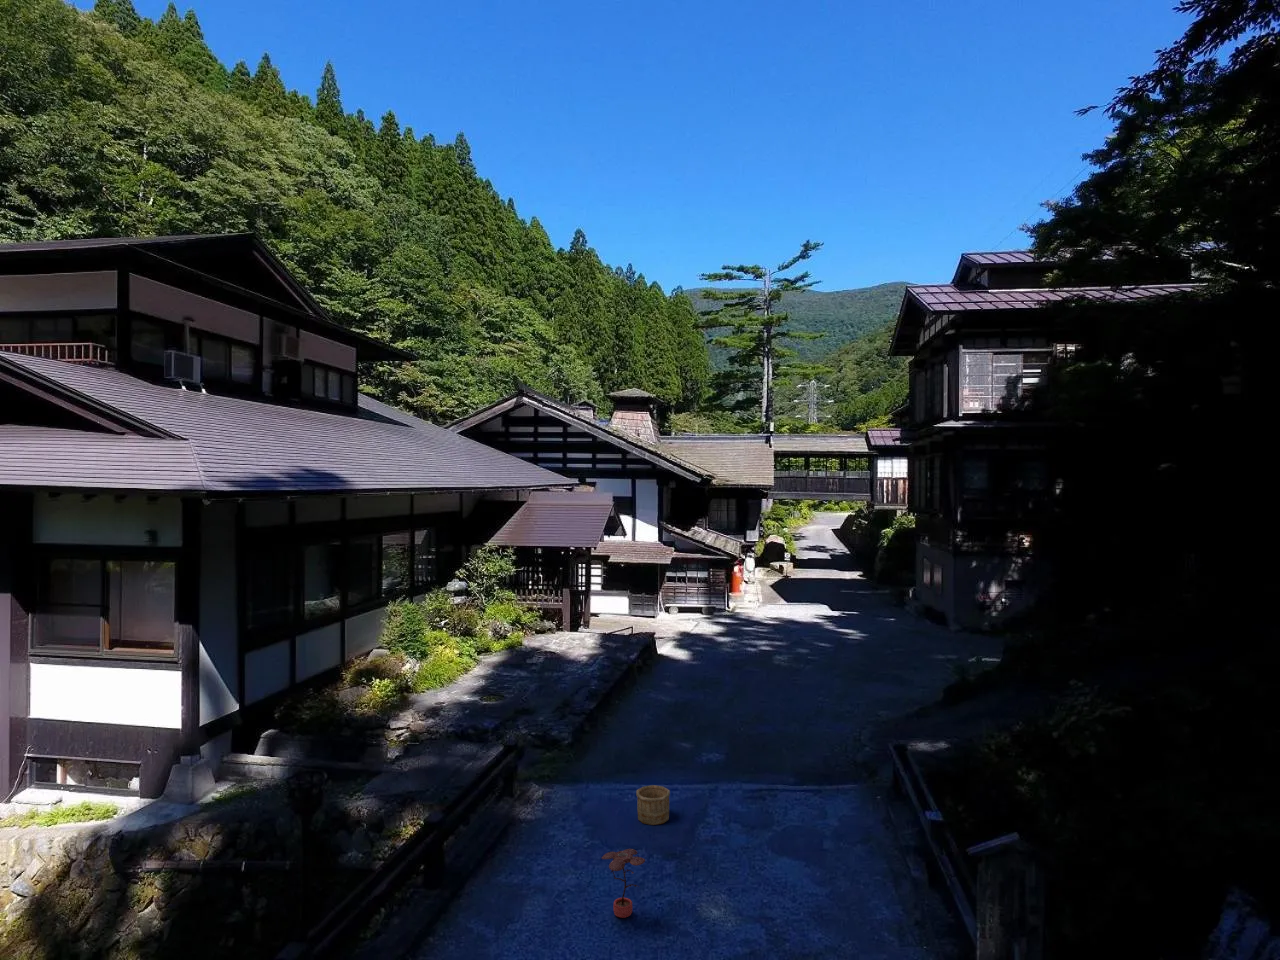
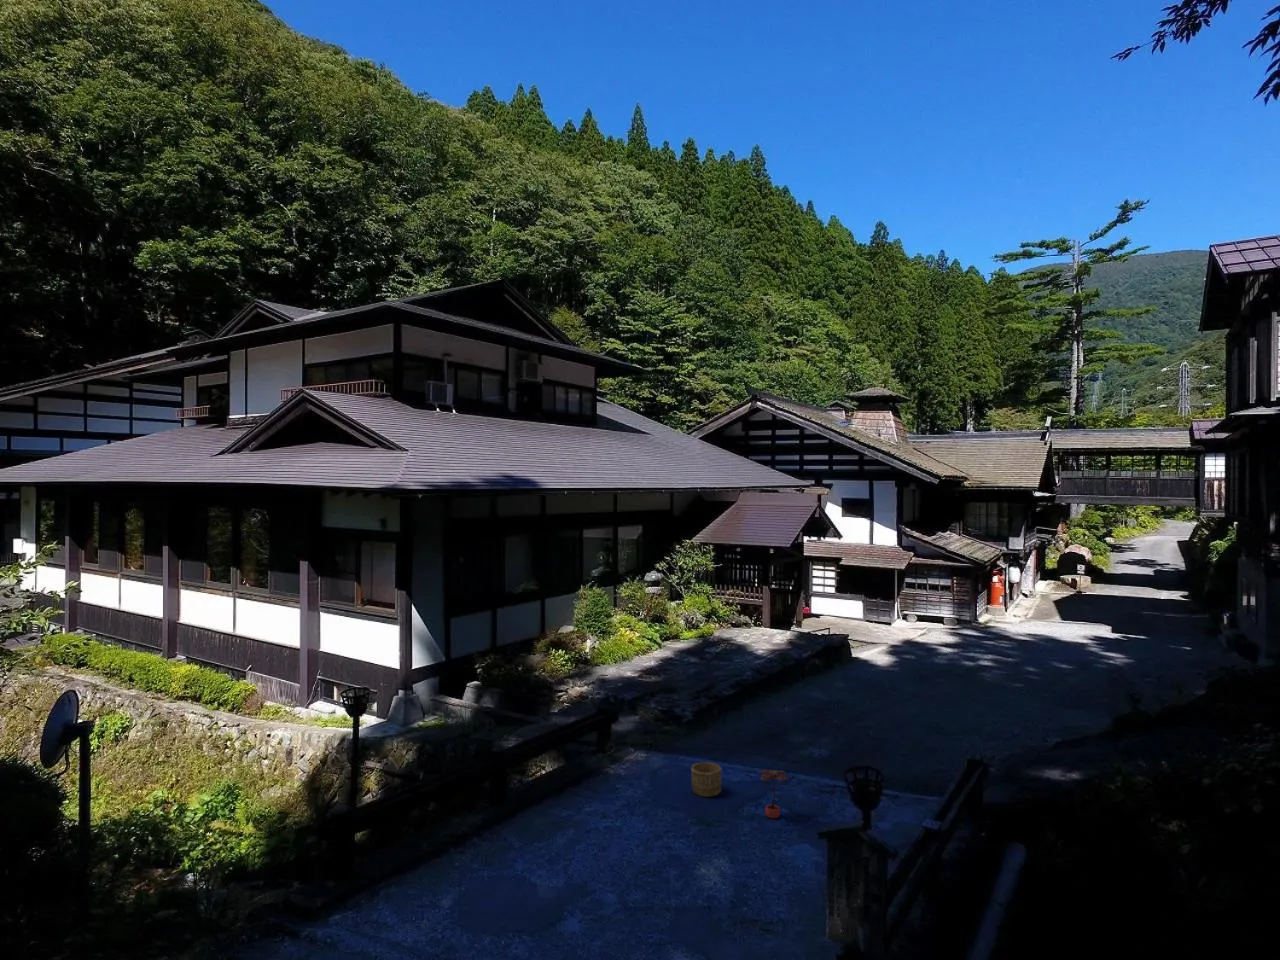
potted plant: present [602,849,645,918] -> present [759,769,789,818]

